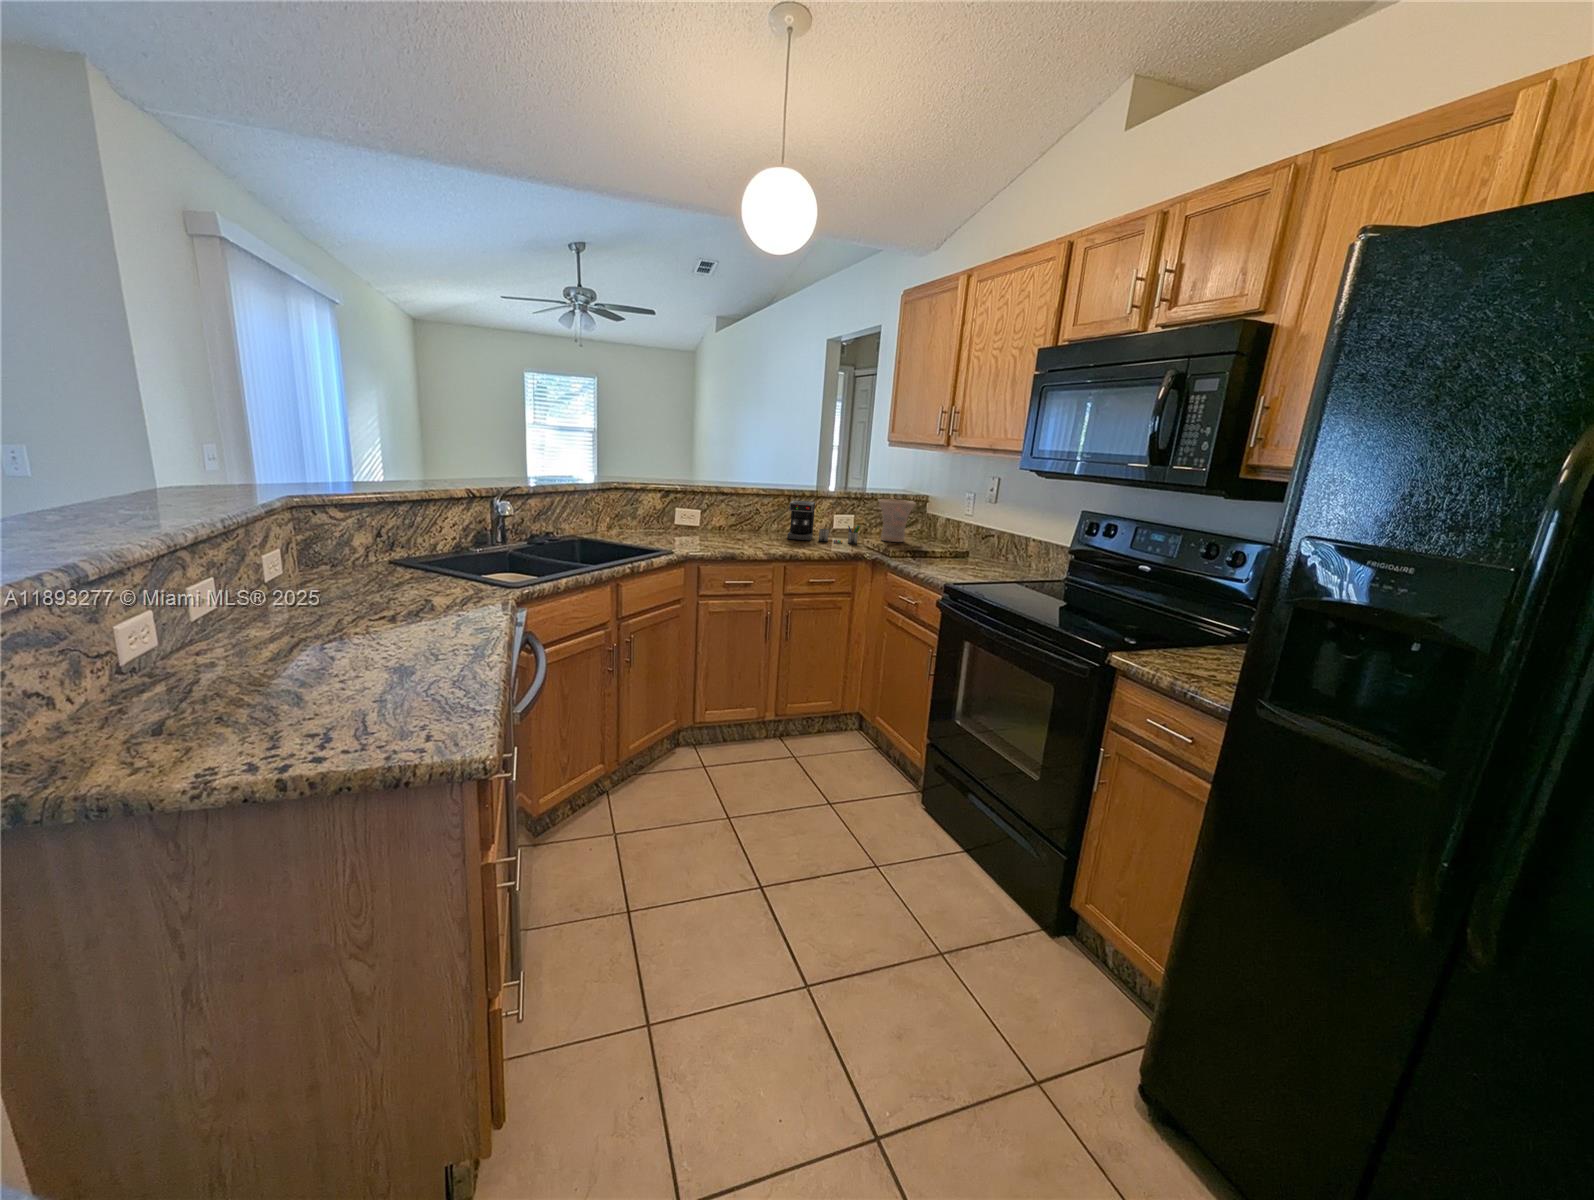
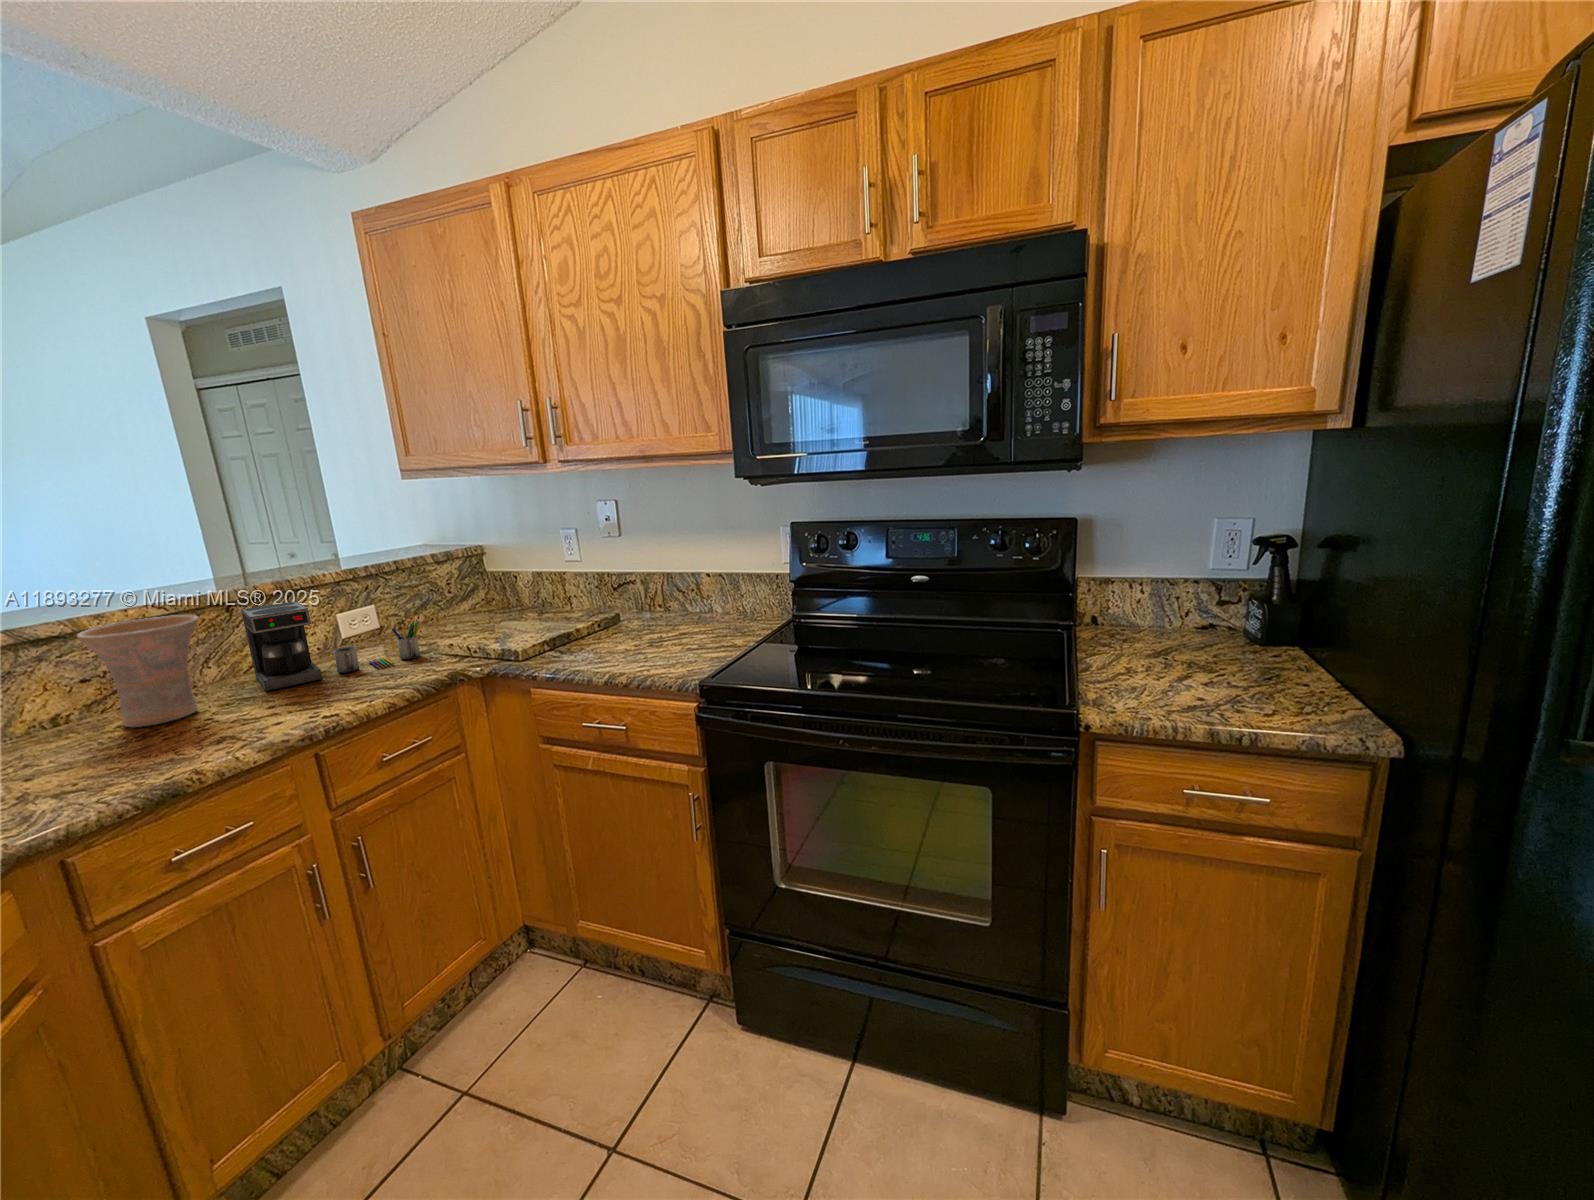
vase: present [878,499,915,542] -> present [77,615,199,727]

